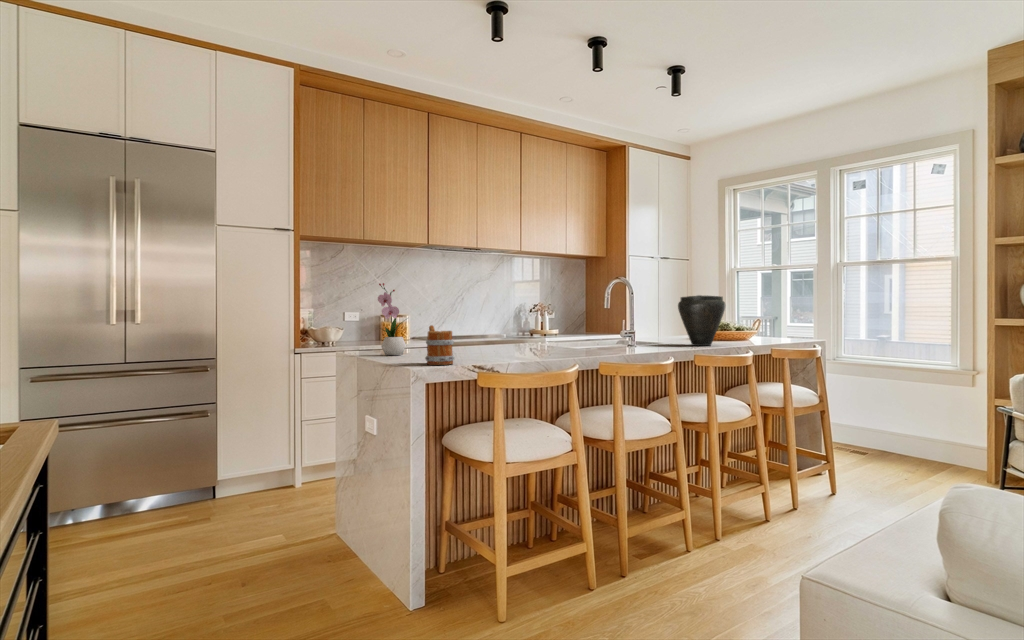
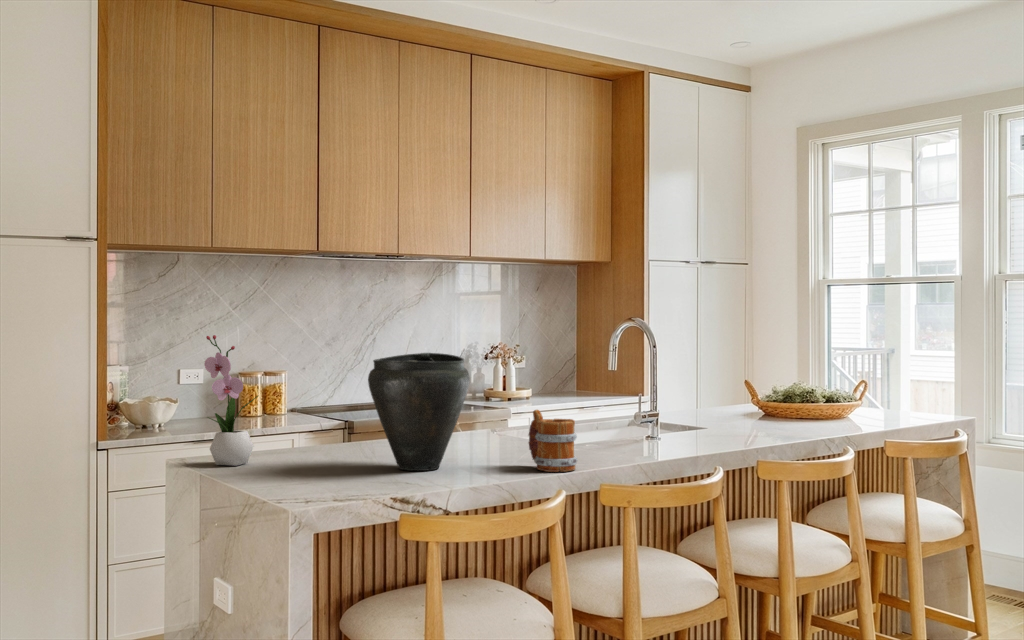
vase: present [678,295,726,346] -> present [368,353,470,471]
mug: present [425,325,455,365] -> present [529,410,577,472]

